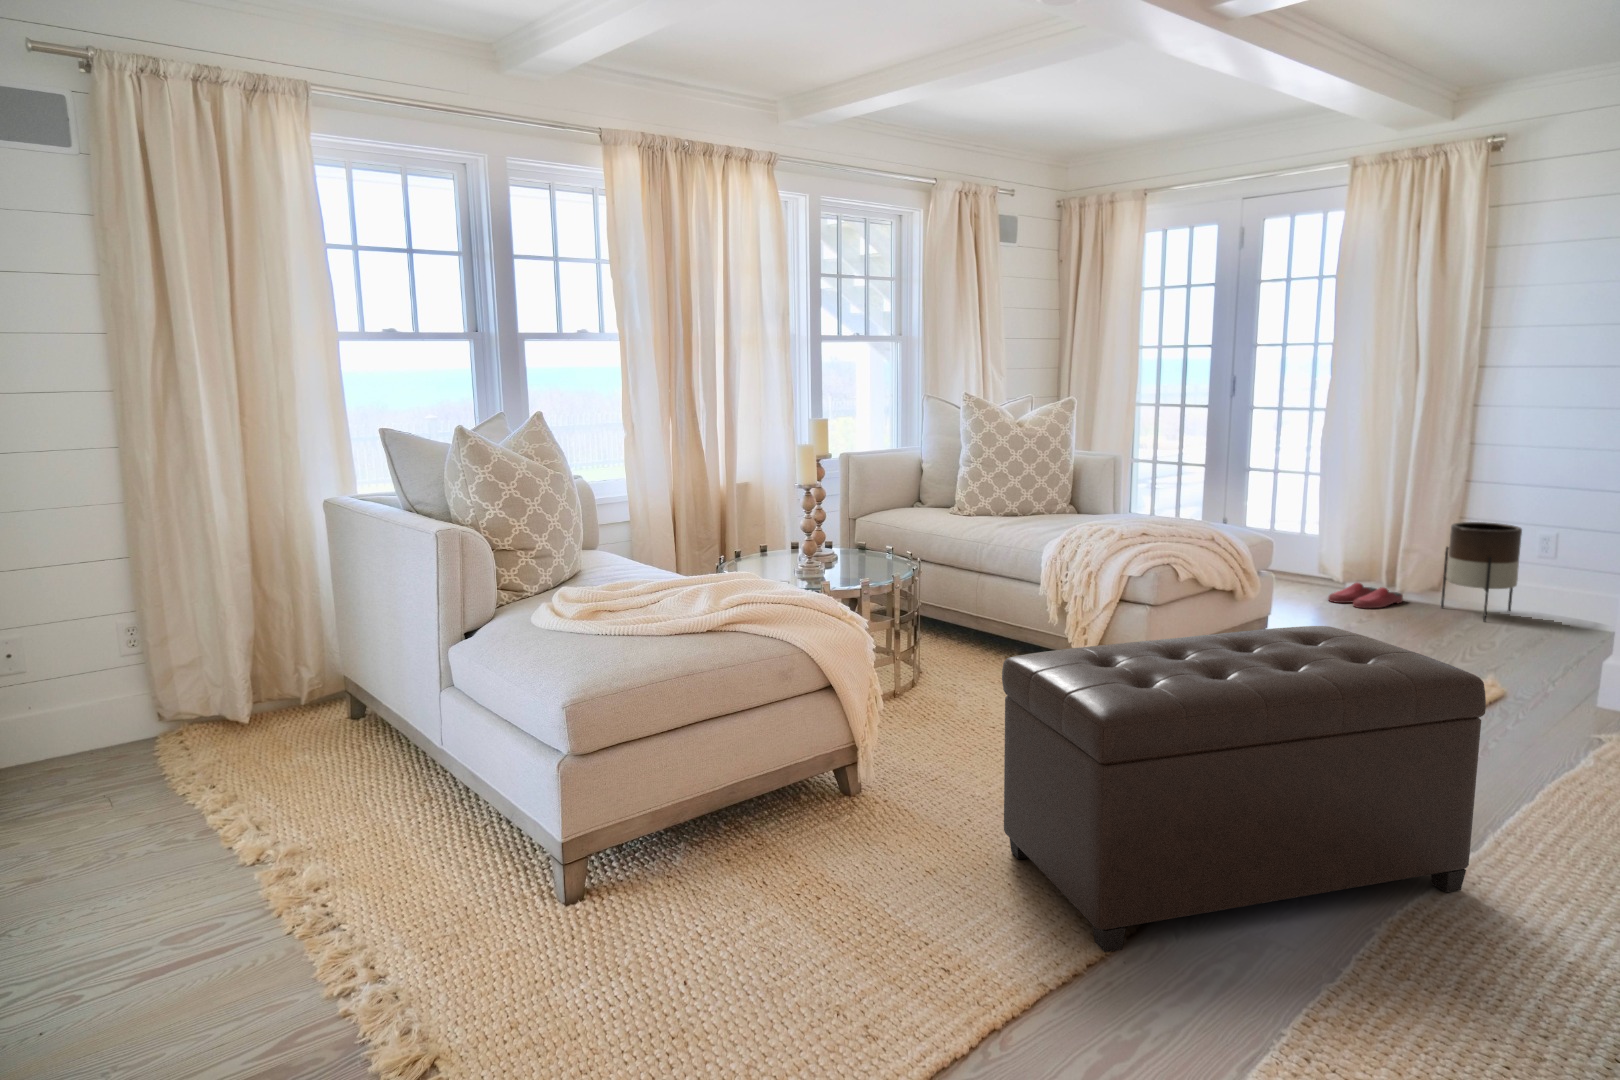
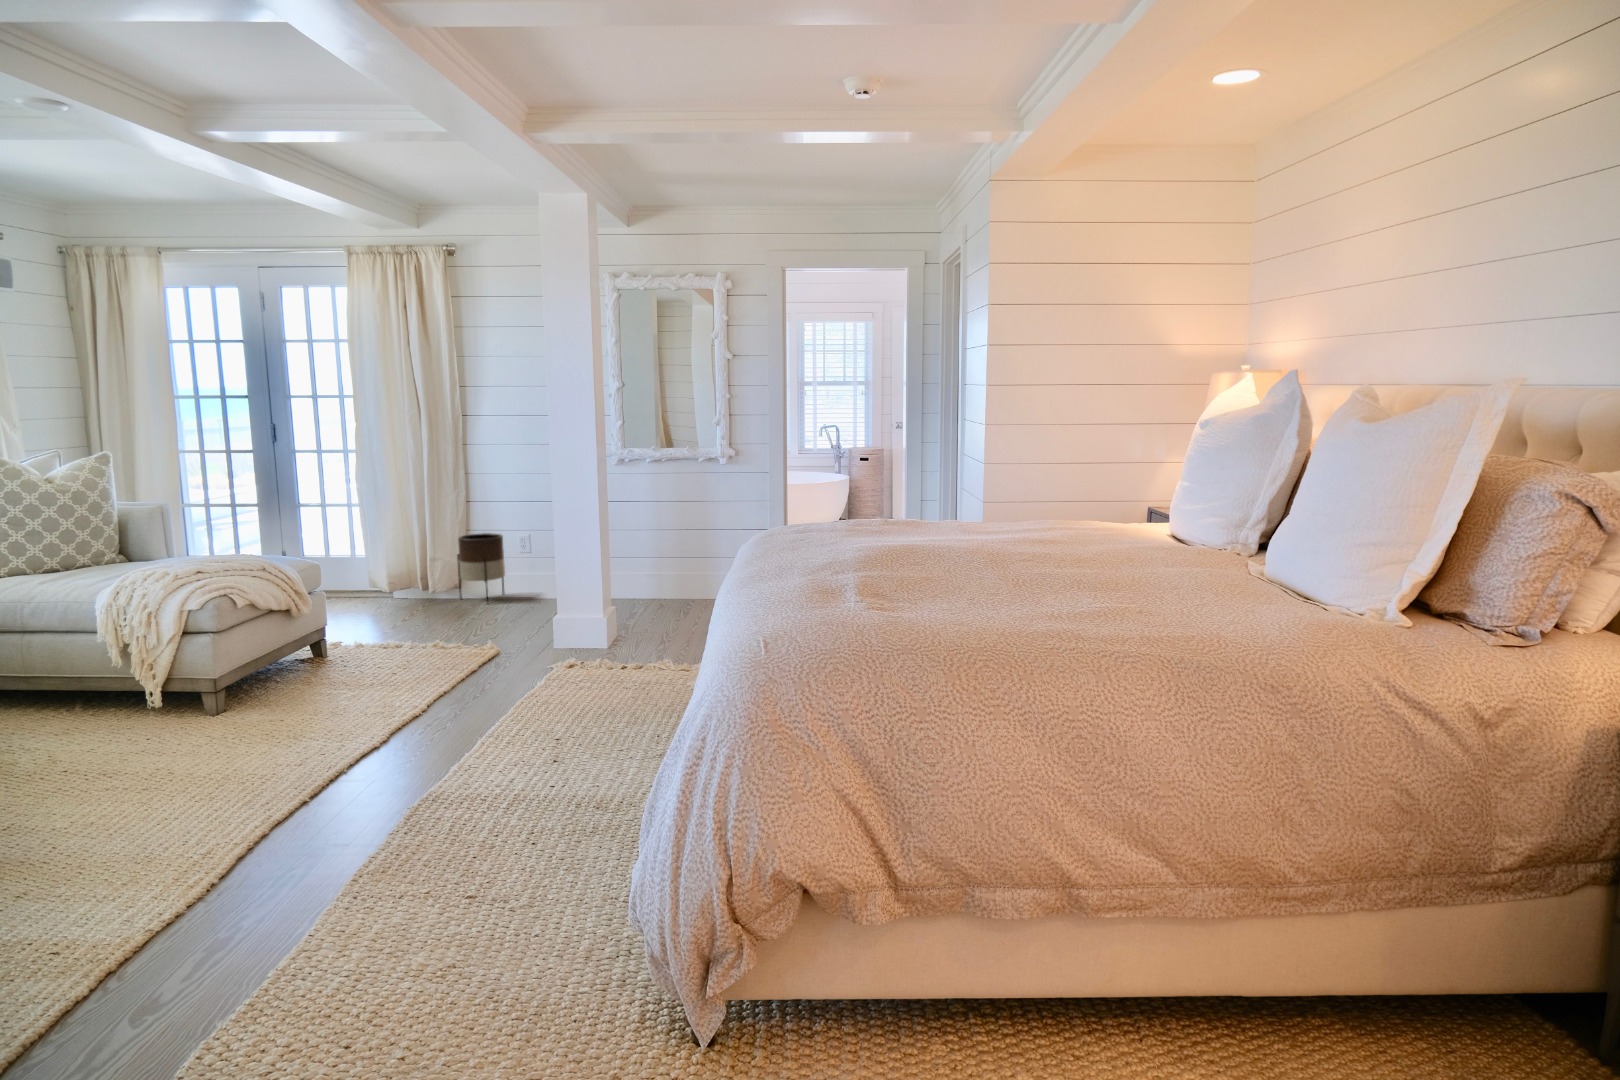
slippers: present [1328,583,1403,608] -> none [378,589,434,609]
ottoman: present [1002,626,1486,952] -> none [65,622,461,904]

